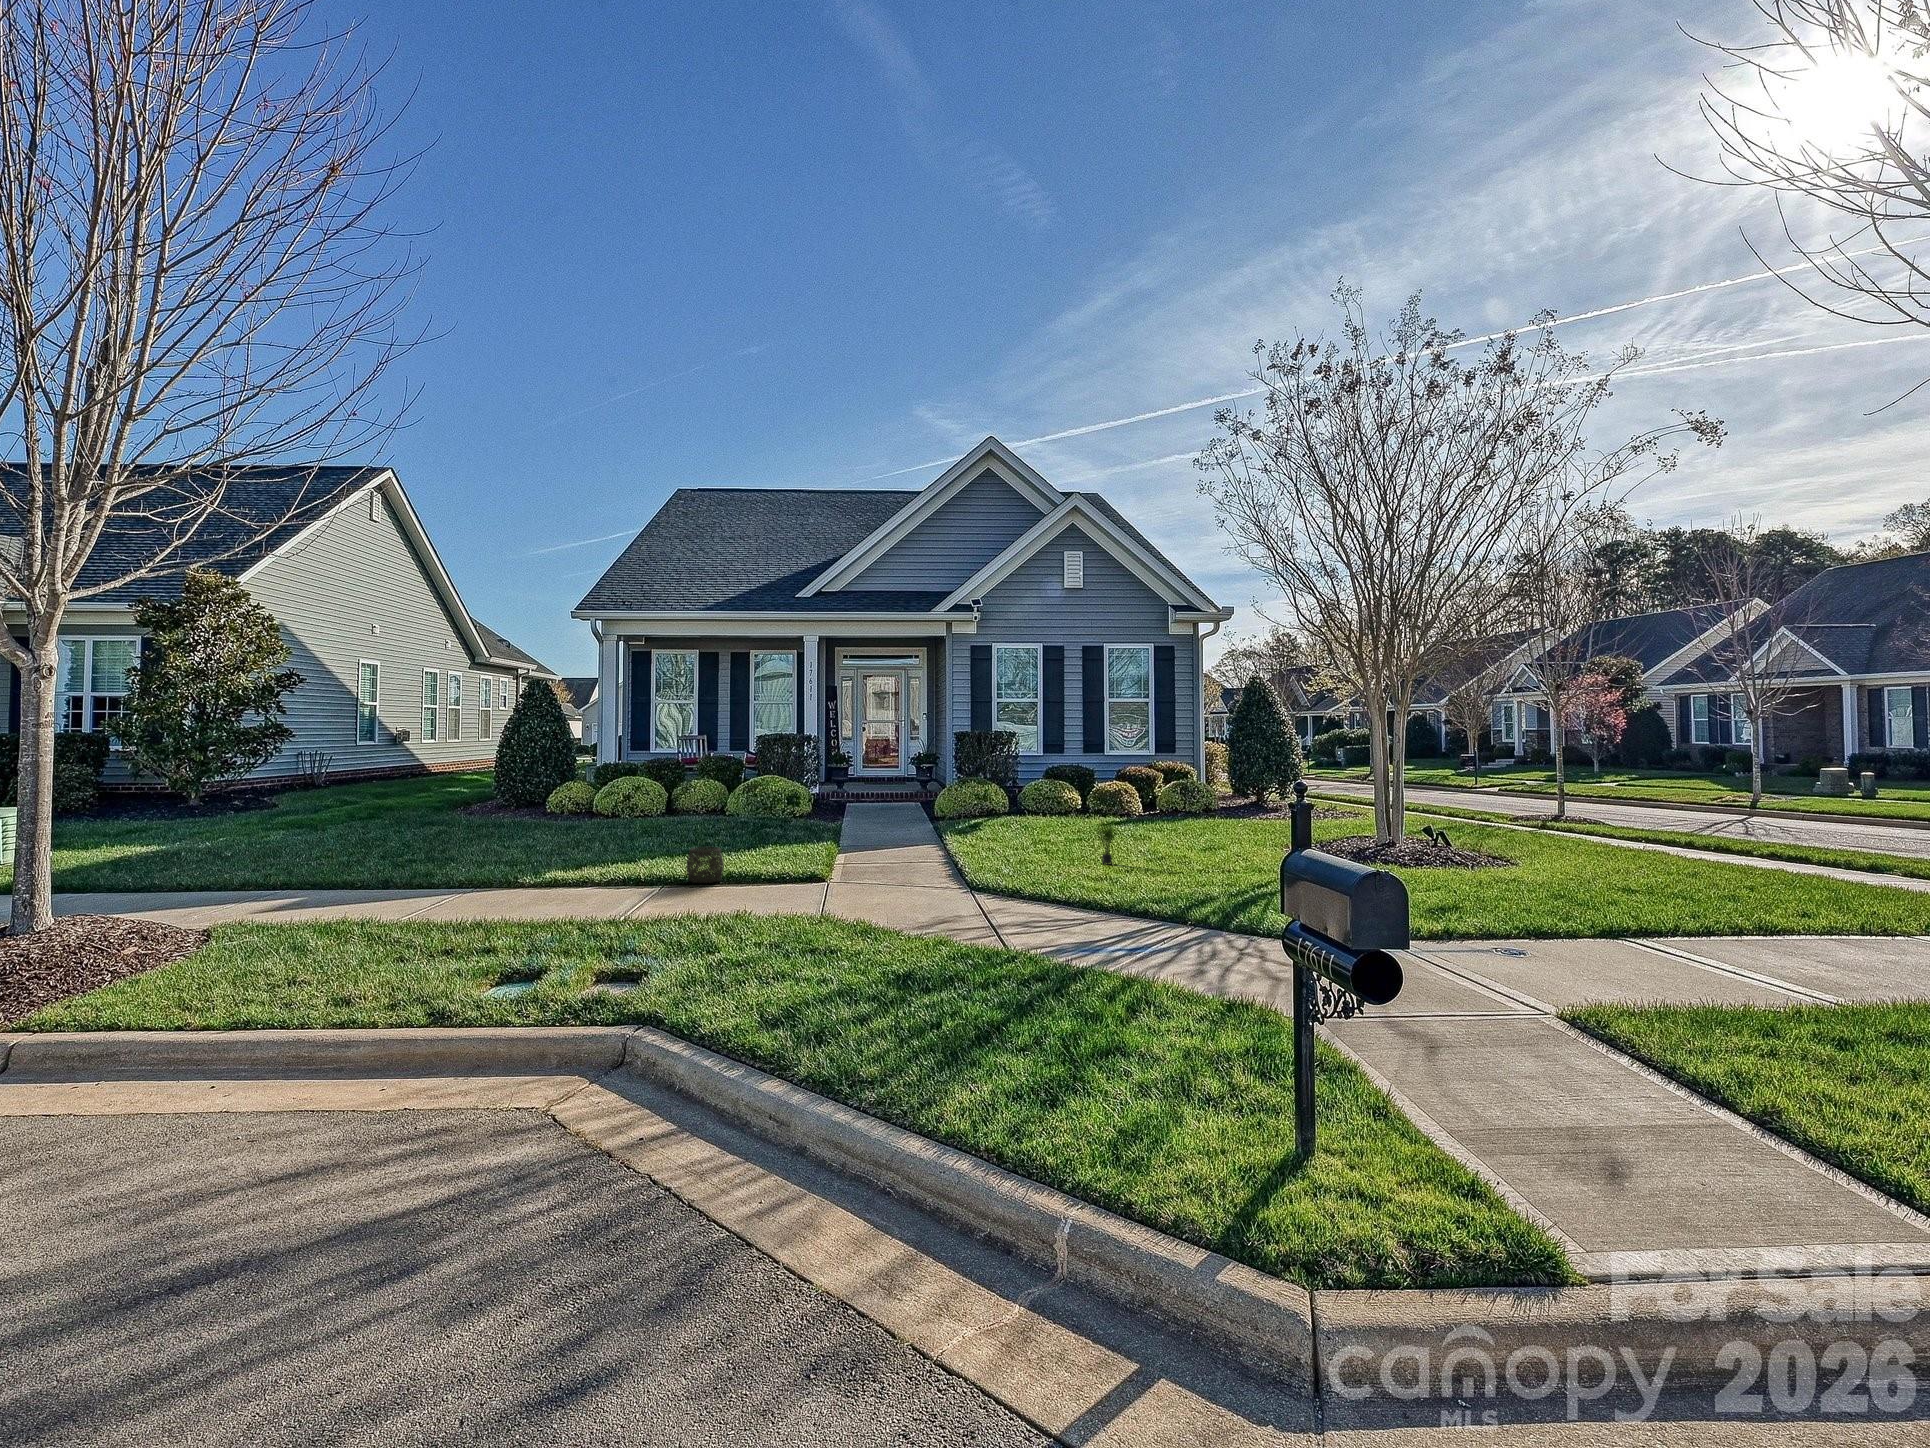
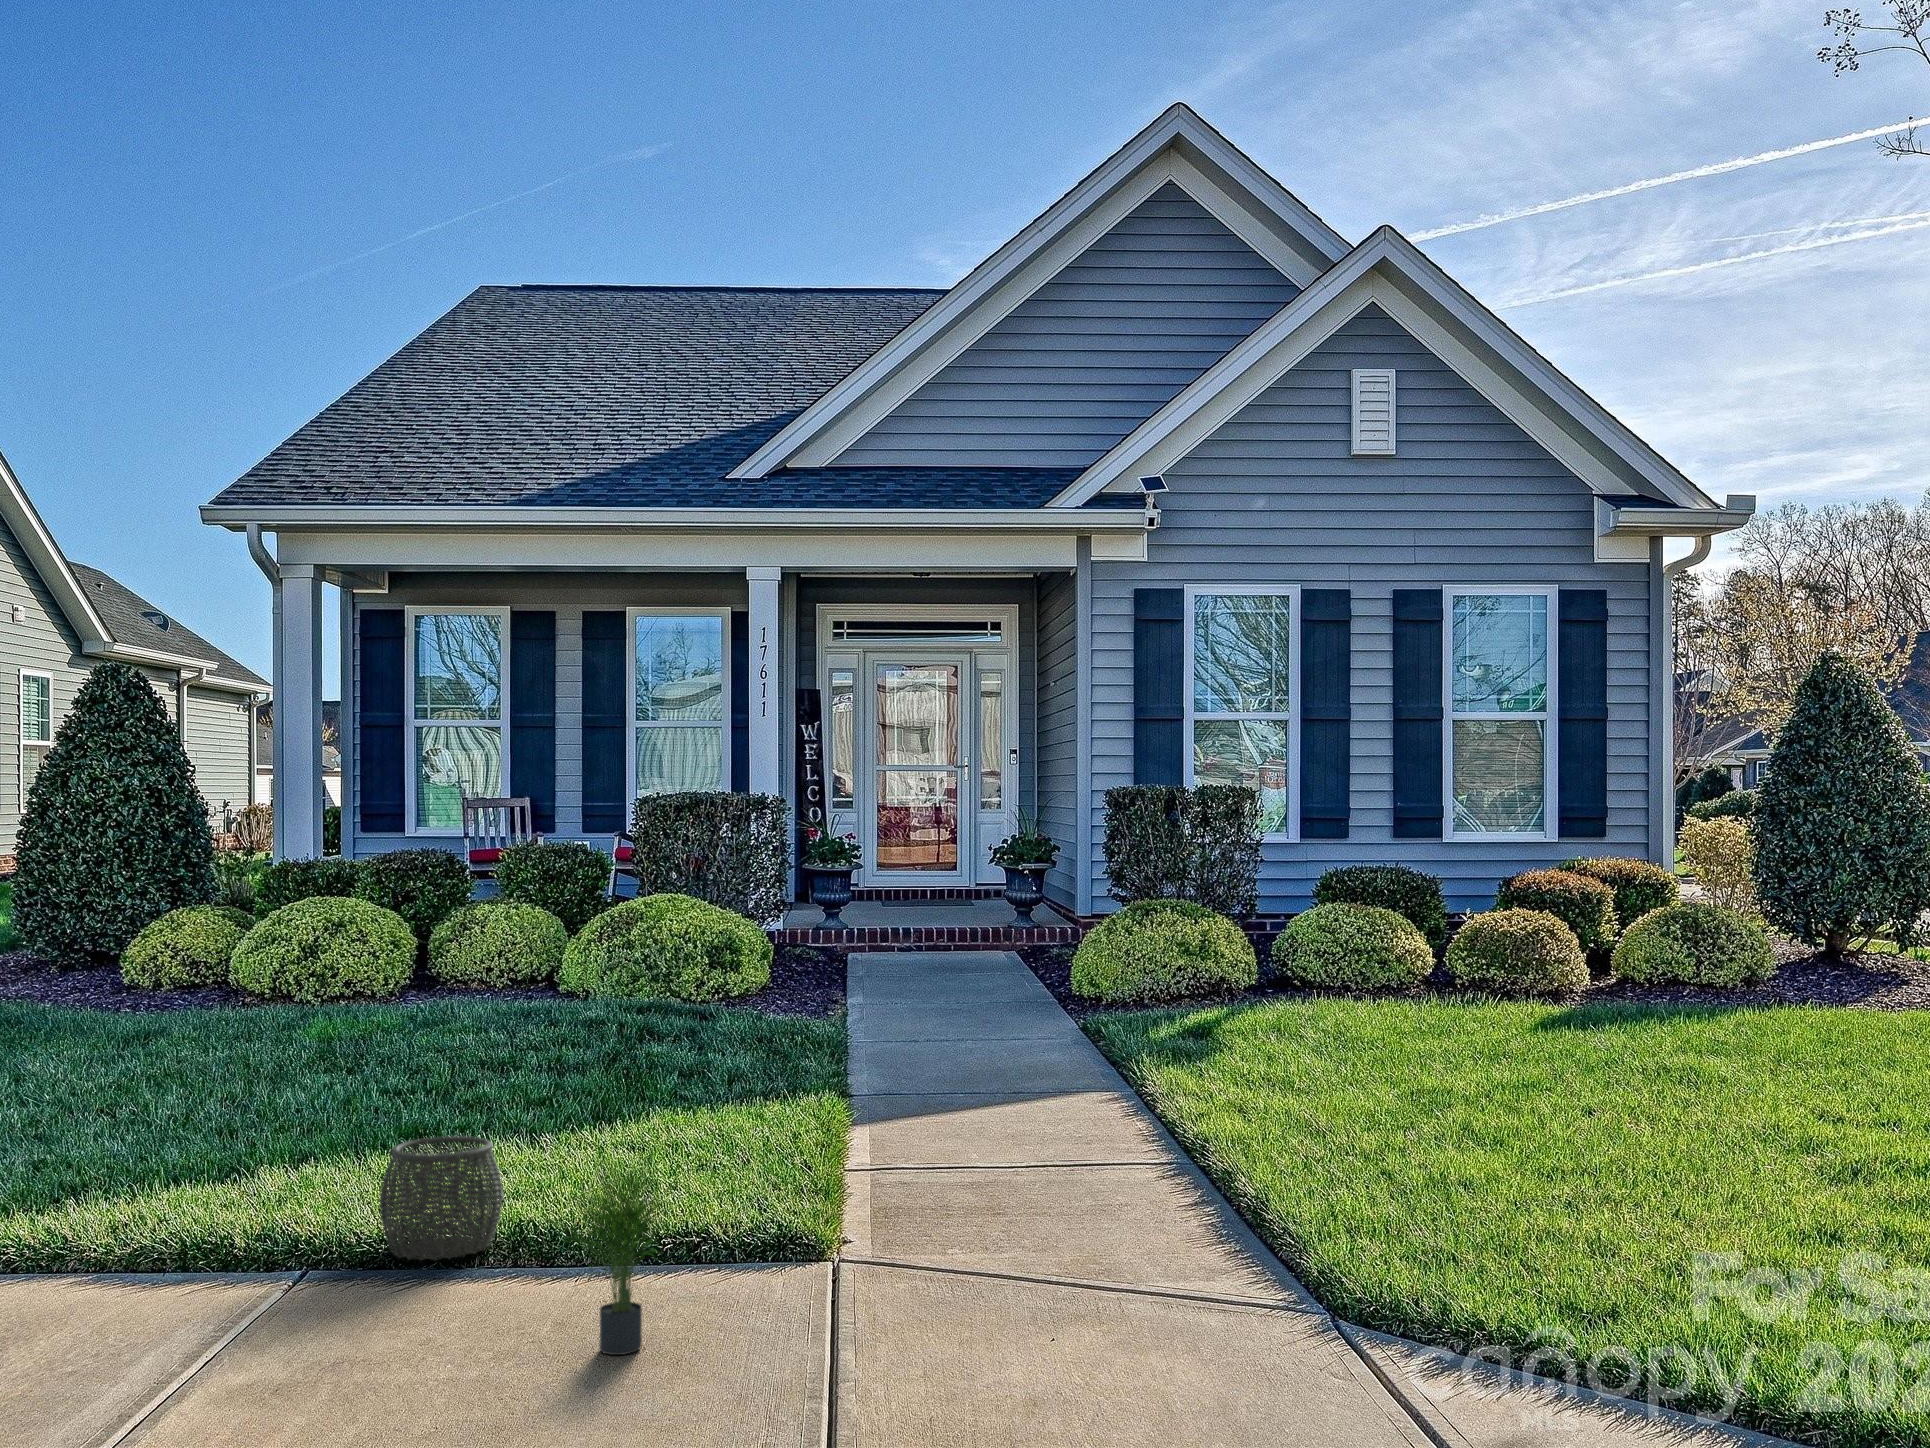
potted plant: present [1097,820,1116,865] -> present [548,1147,670,1355]

